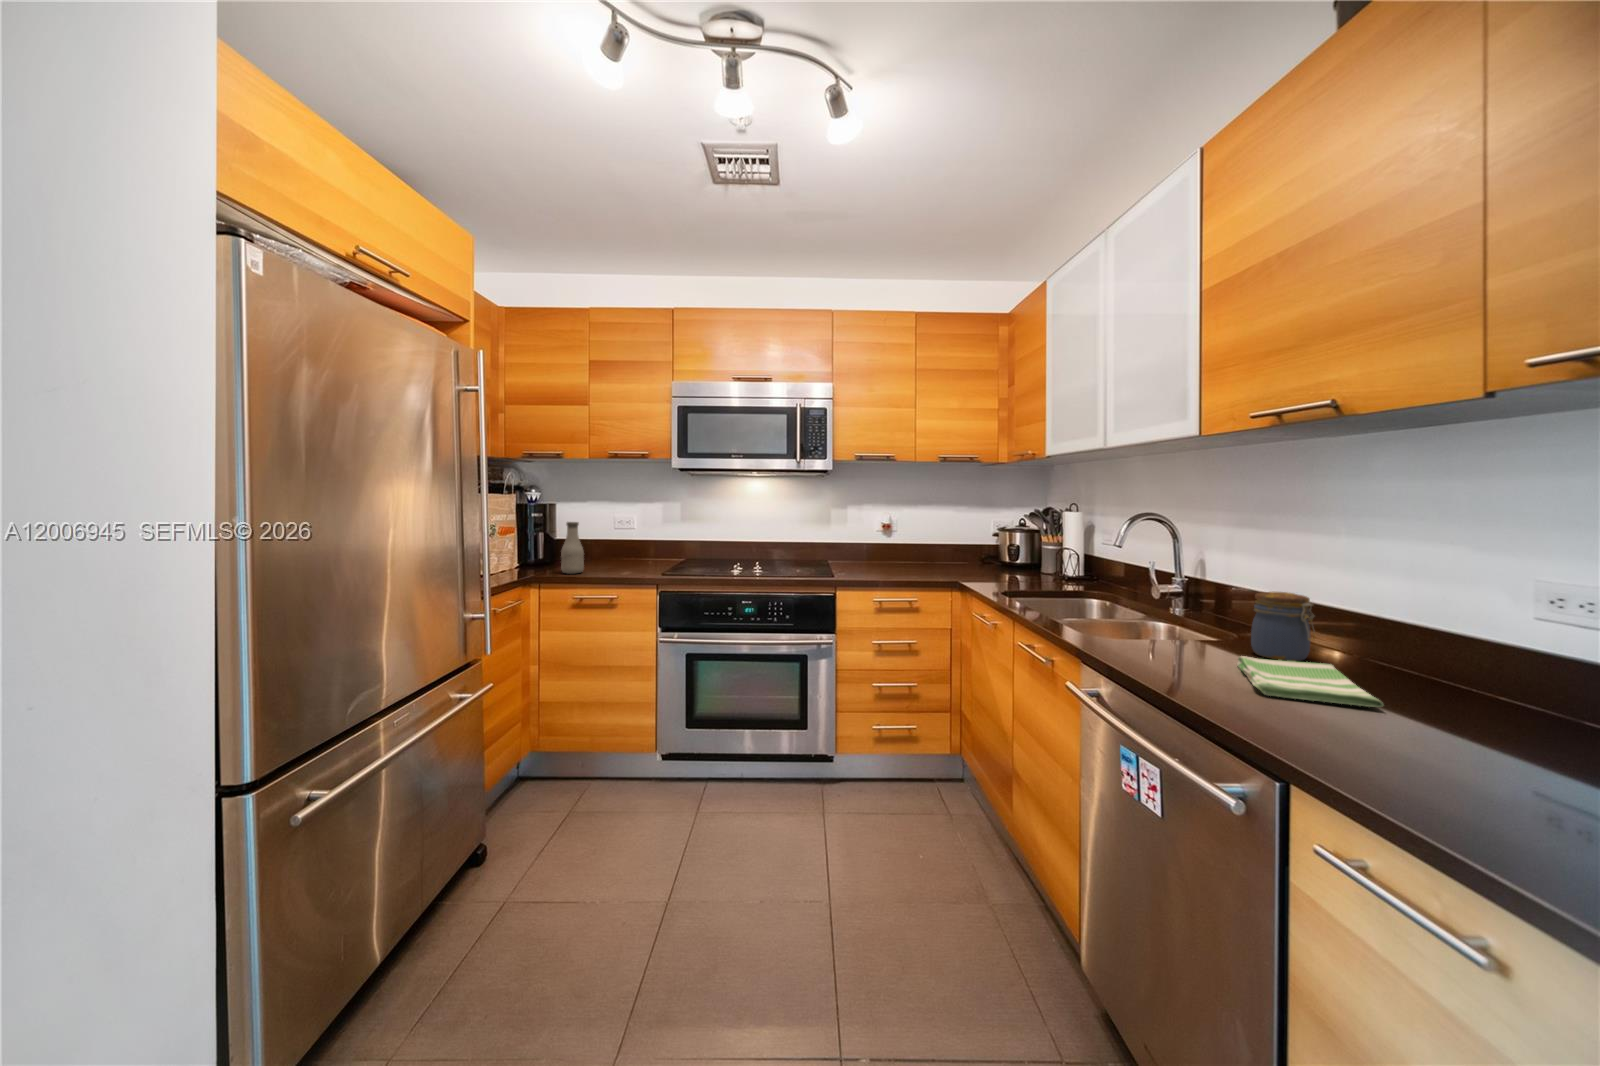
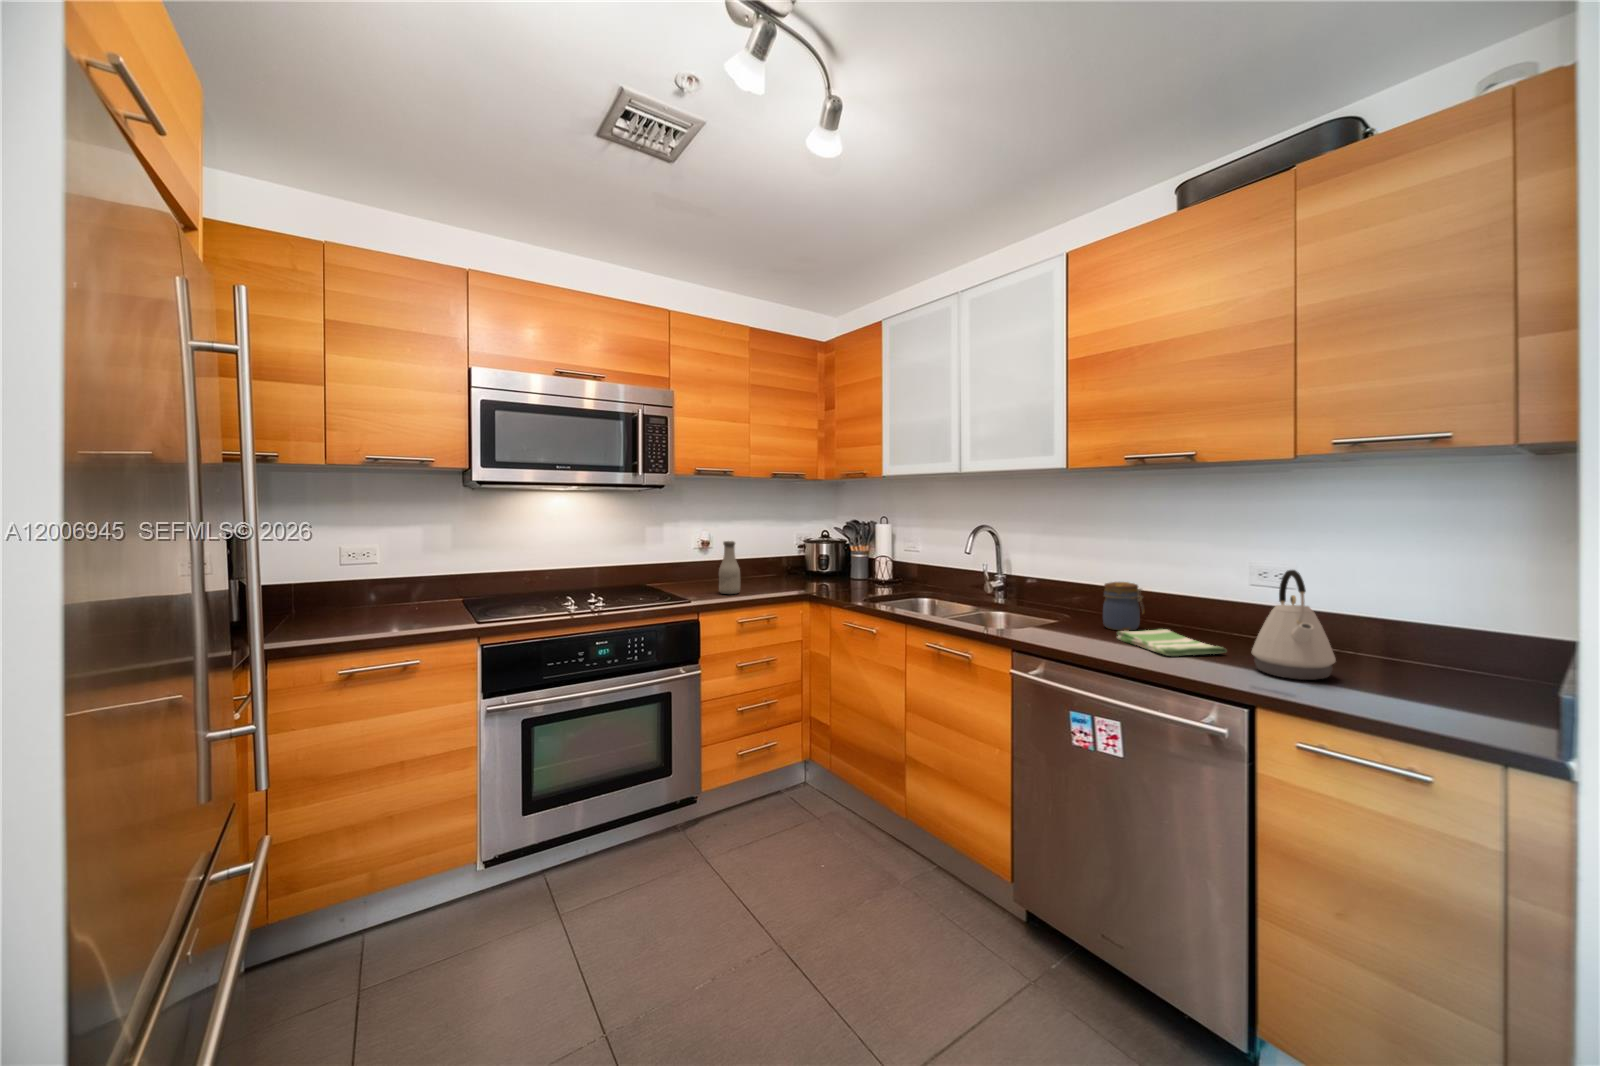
bottle: present [561,522,584,574] -> present [719,541,740,594]
kettle: none [1377,583,1540,772] -> present [1252,570,1336,680]

